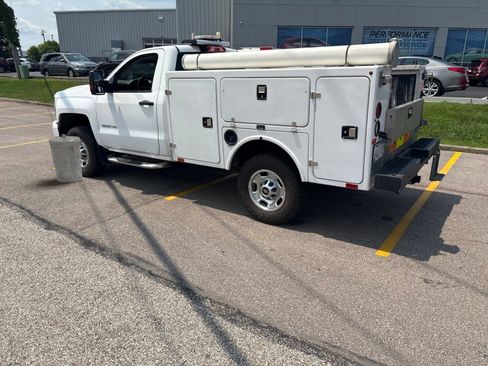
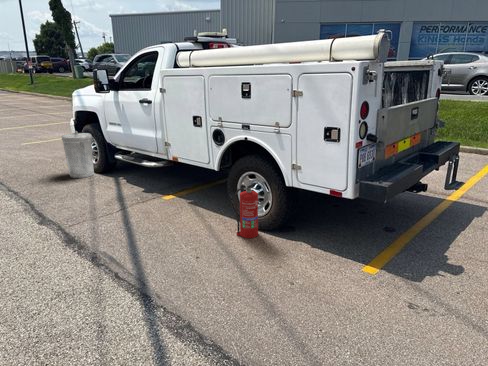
fire extinguisher: none [251,180,275,233] -> present [235,182,260,238]

